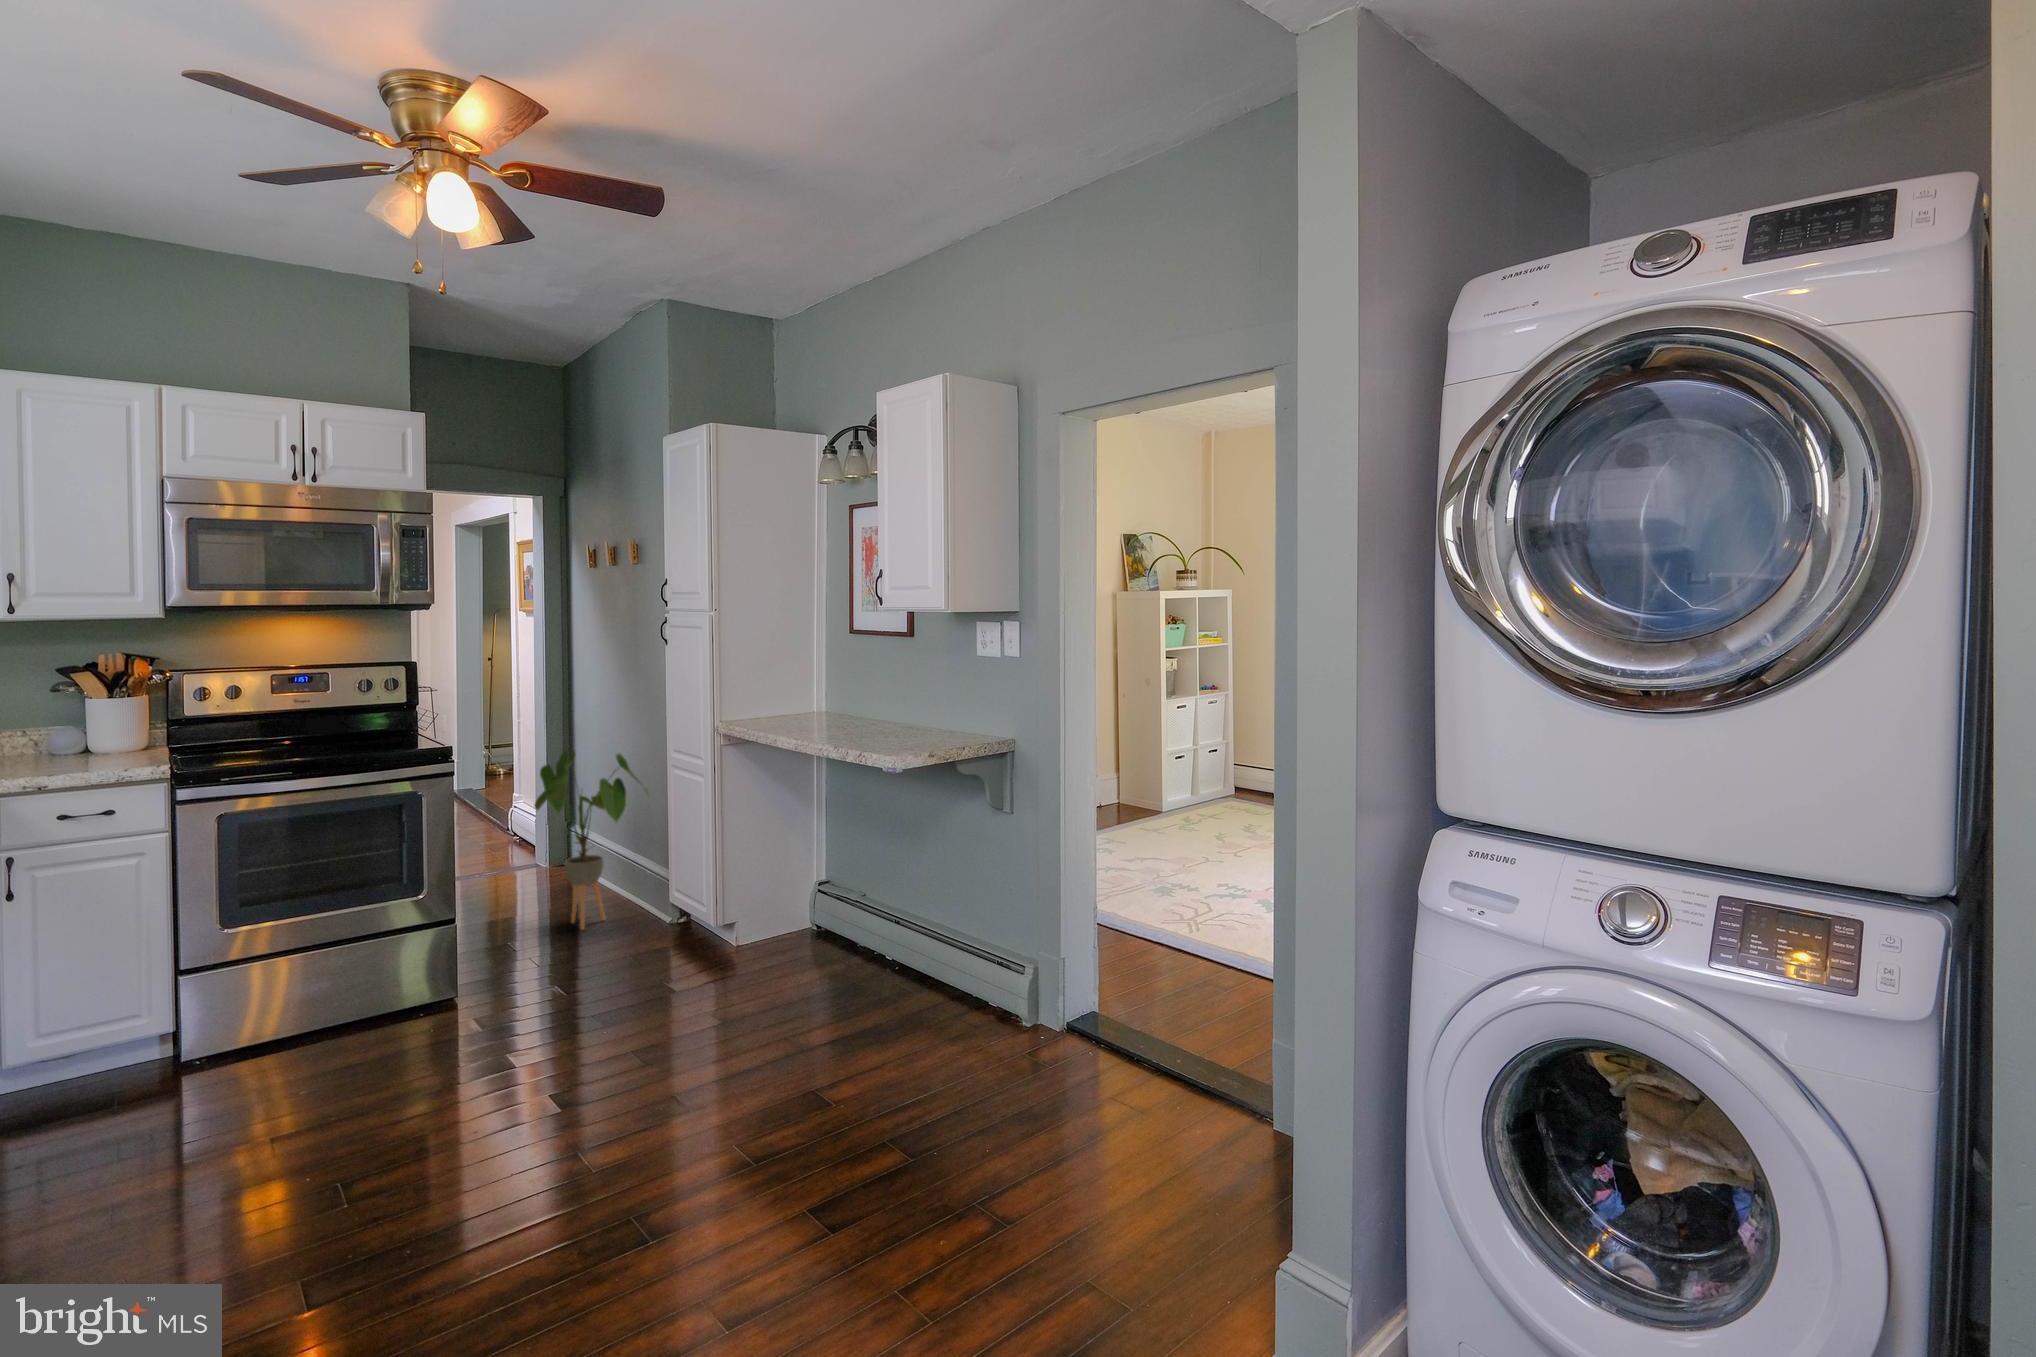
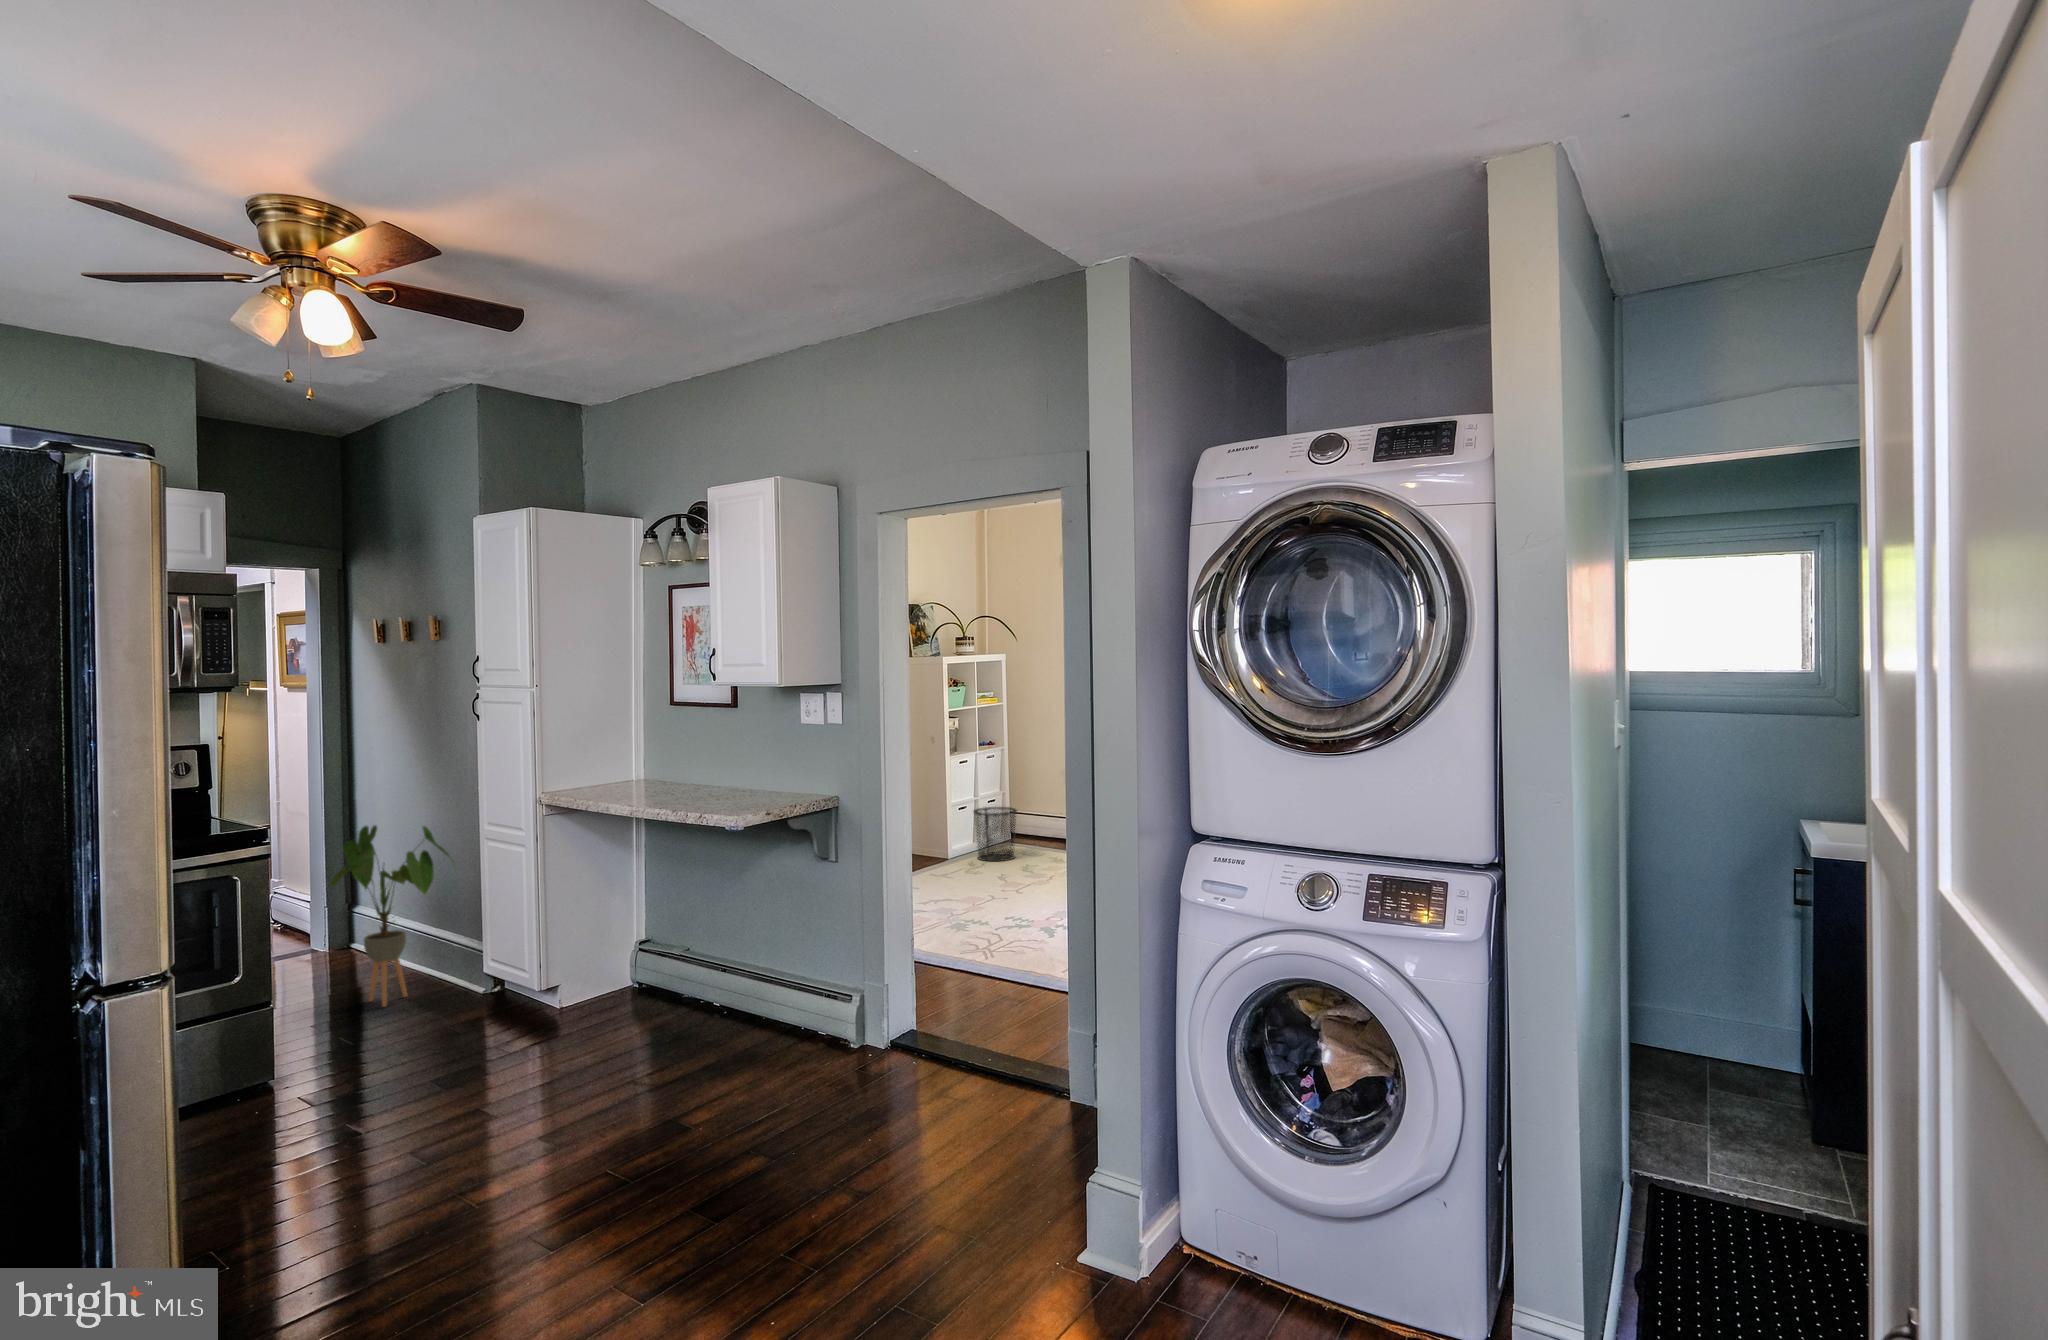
waste bin: none [1189,757,1239,816] -> present [974,807,1017,861]

